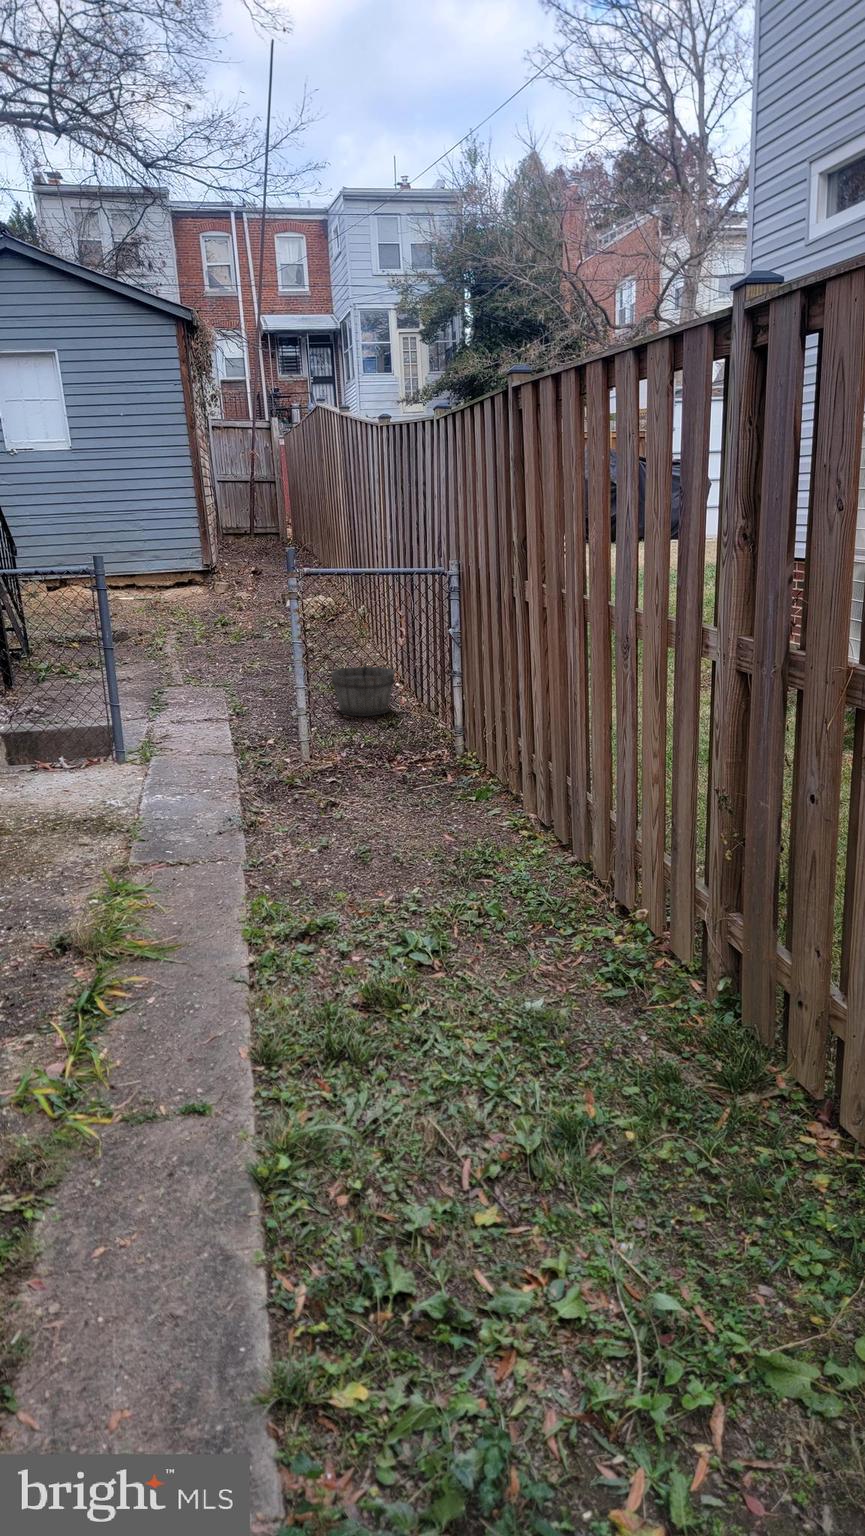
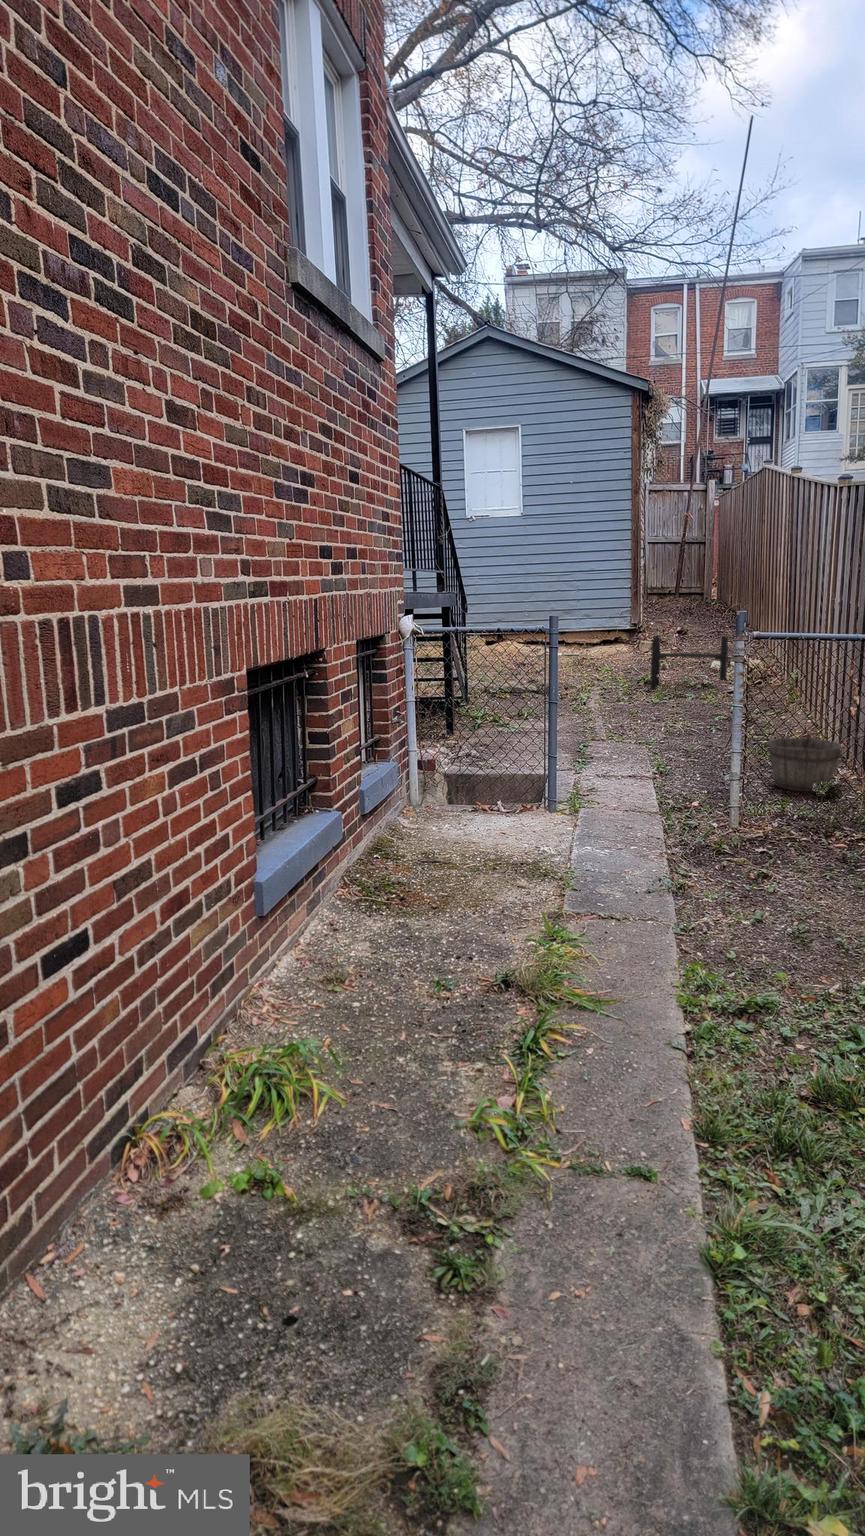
bench: none [225,572,301,628] -> present [650,636,728,690]

